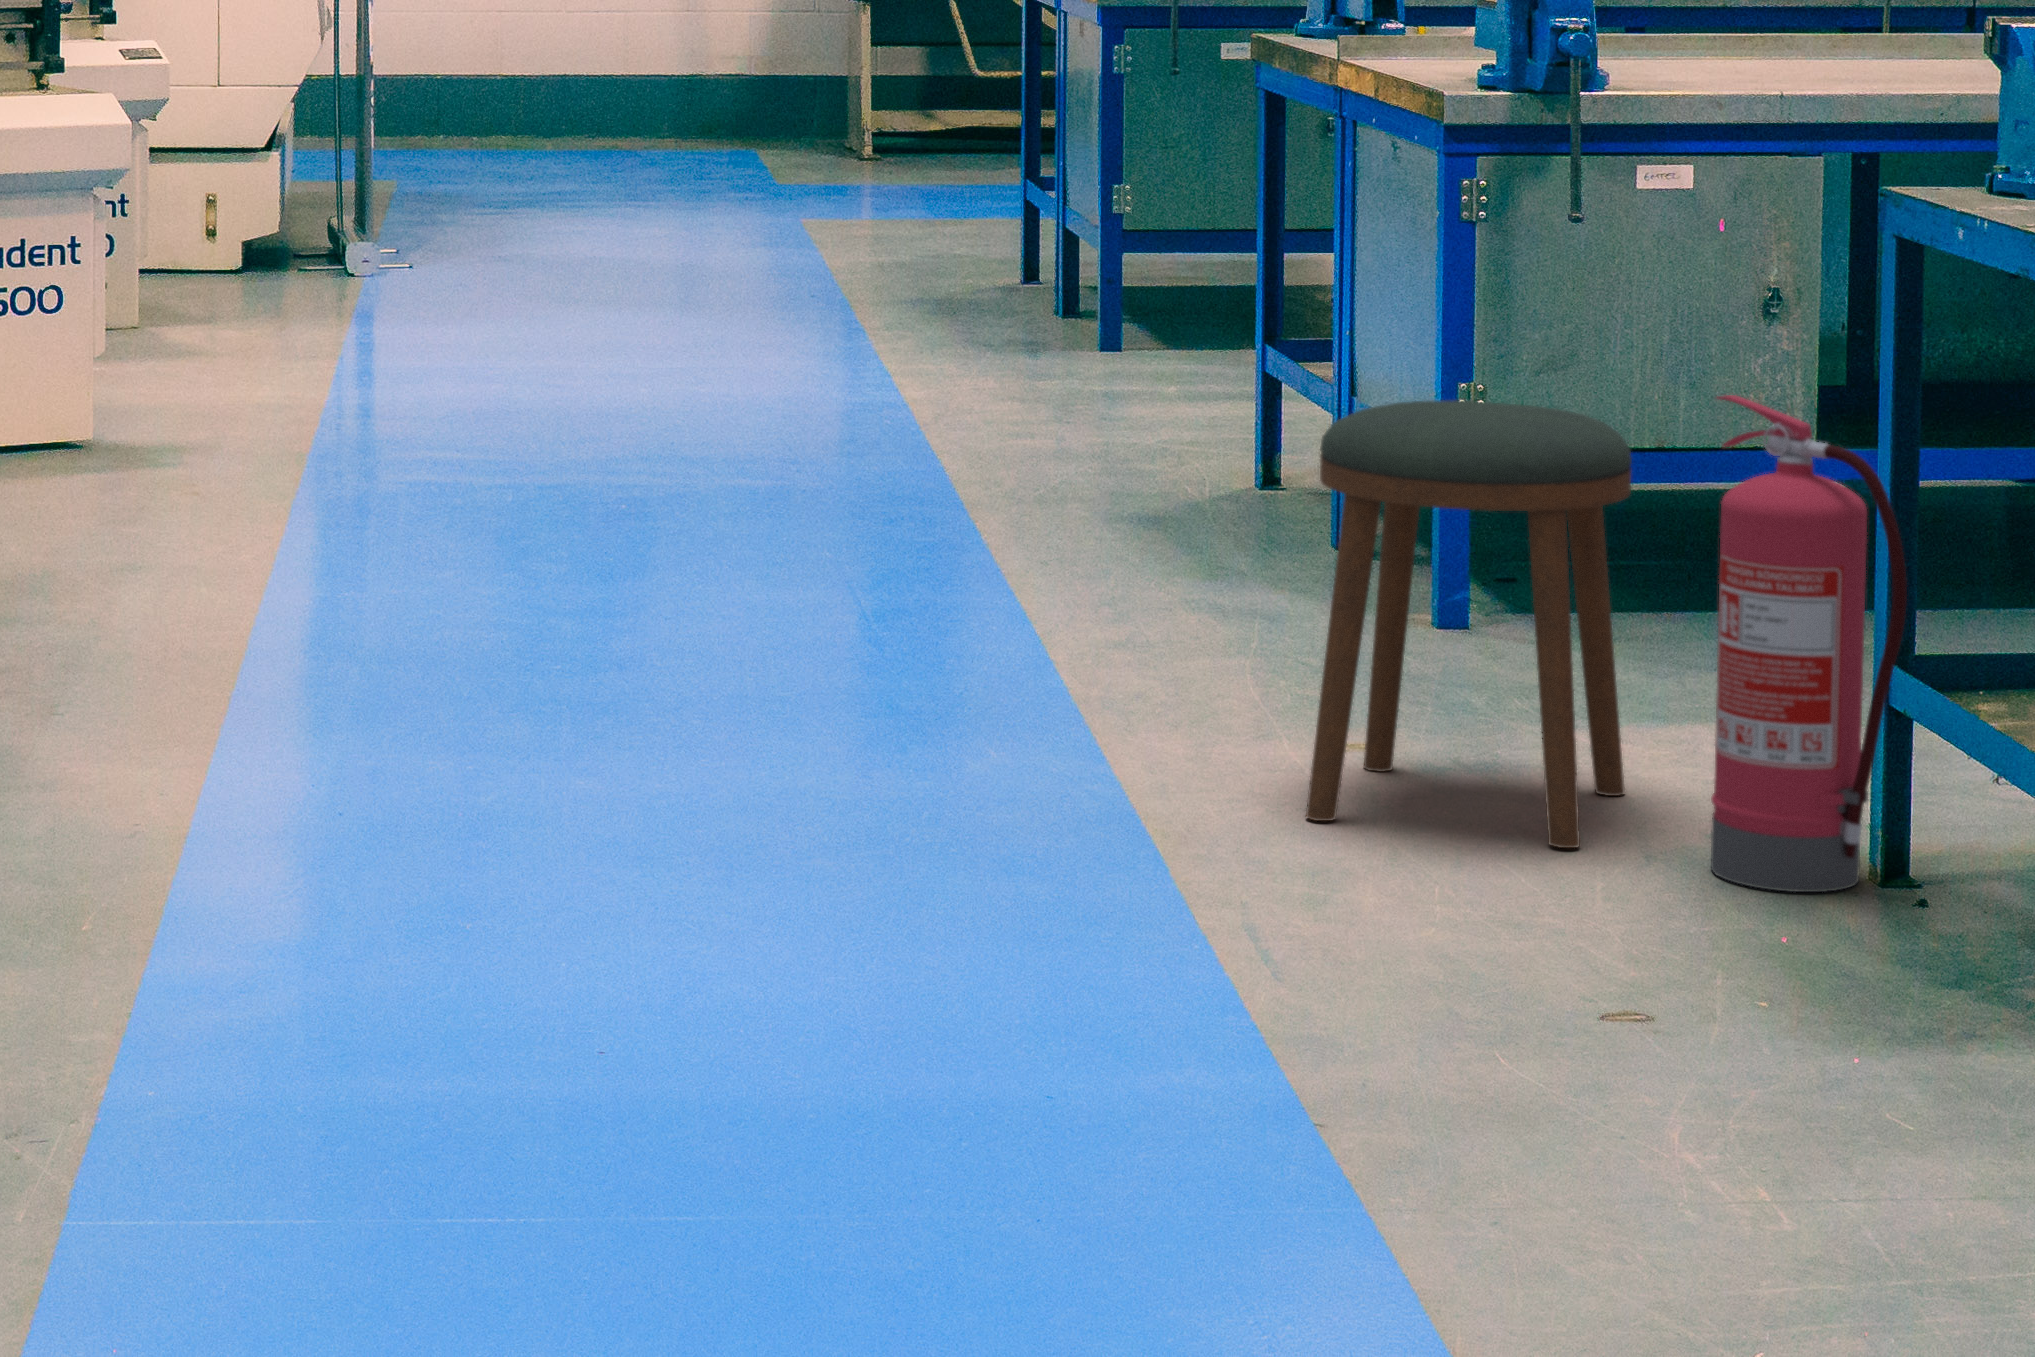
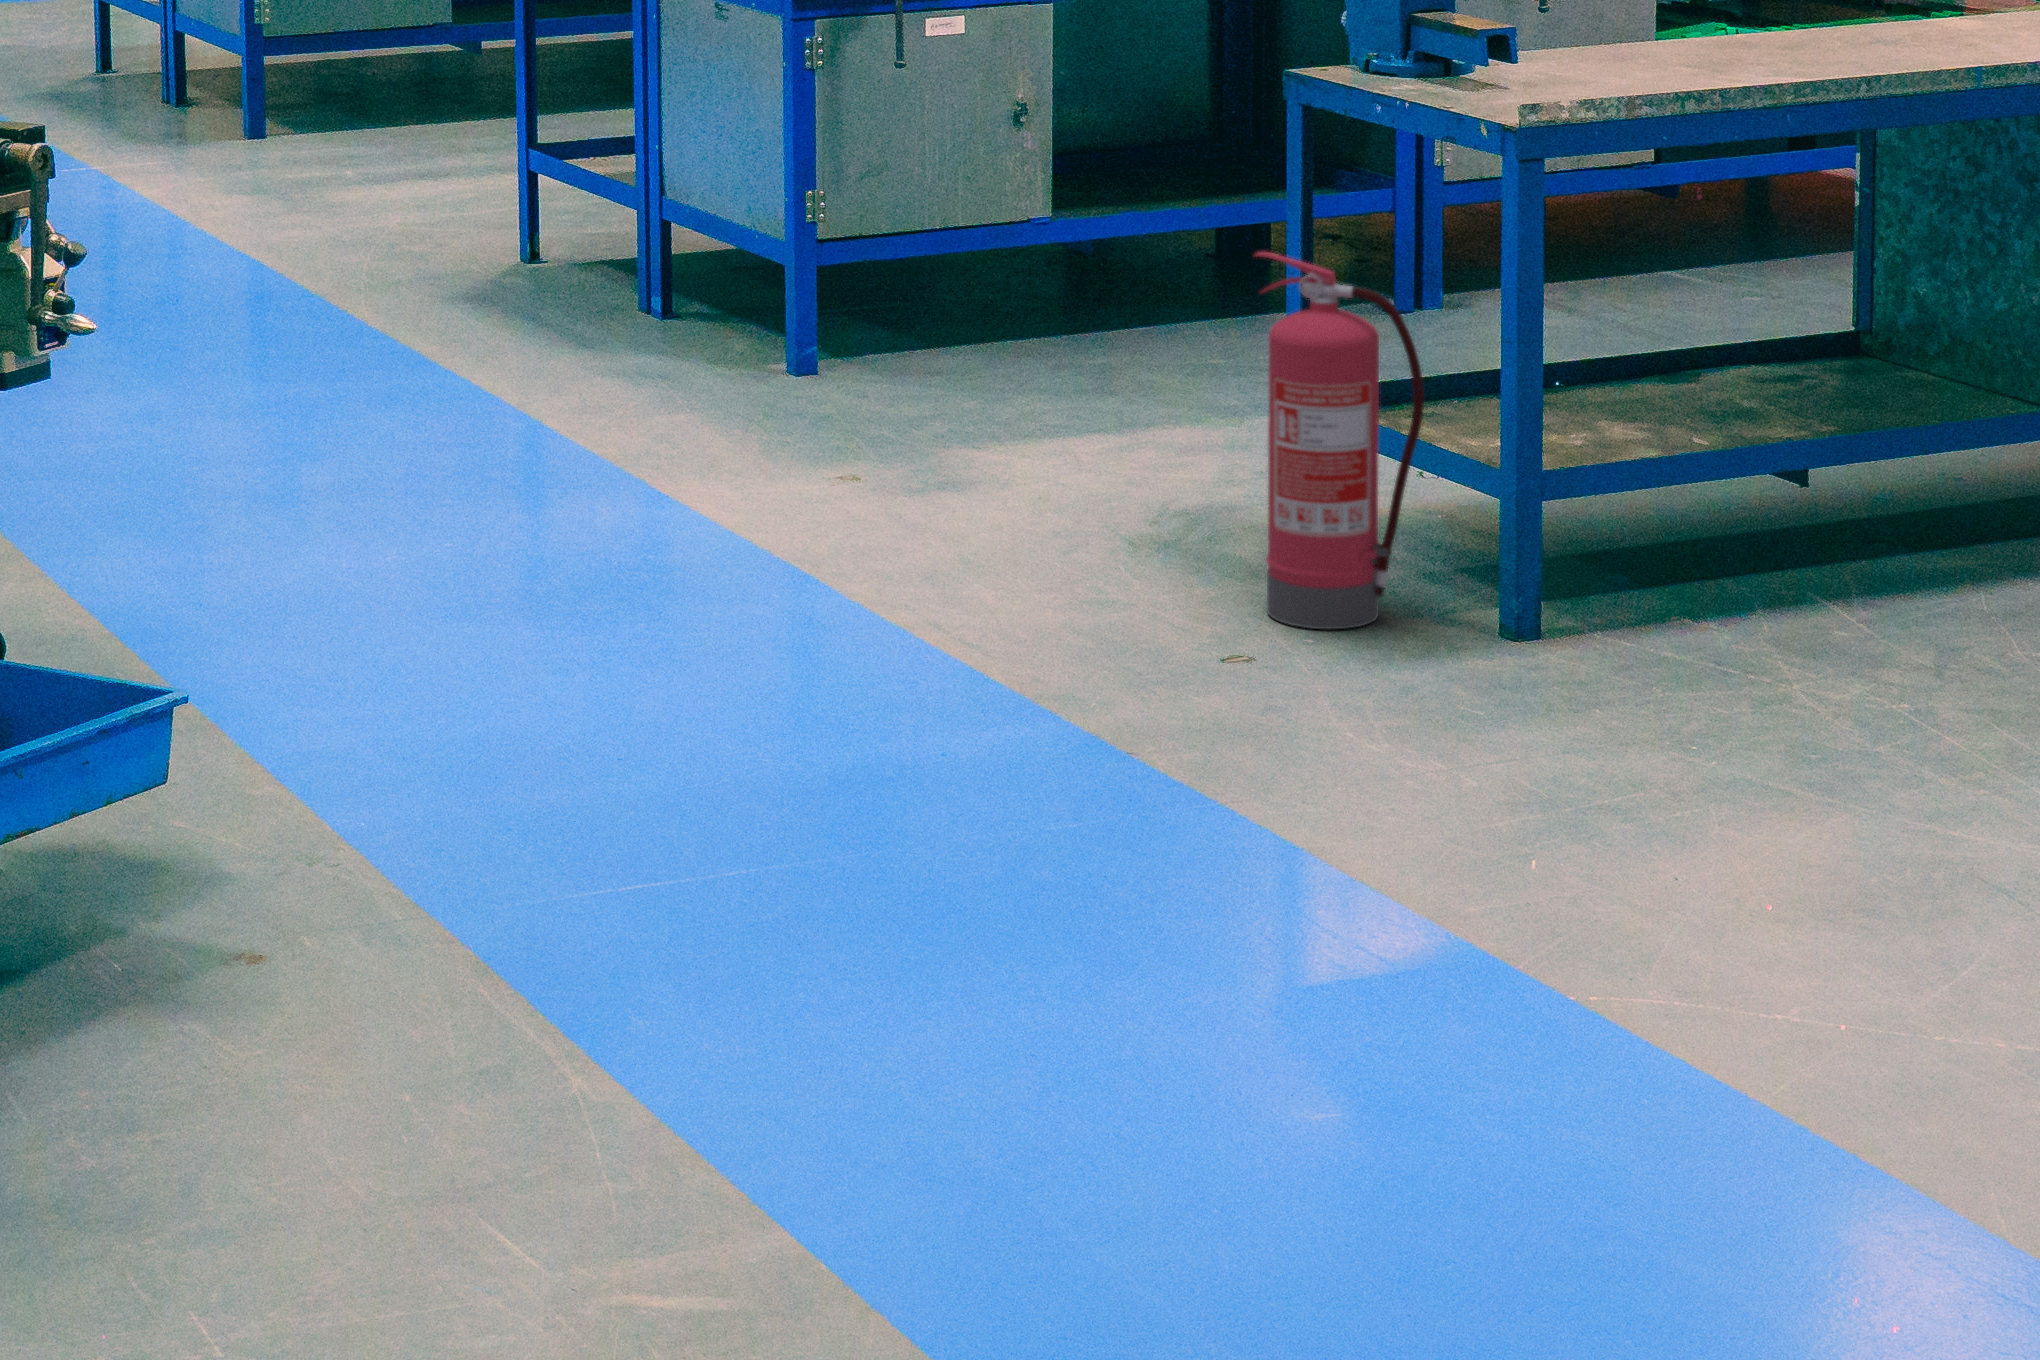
stool: present [1306,400,1632,848] -> none [922,264,1166,618]

